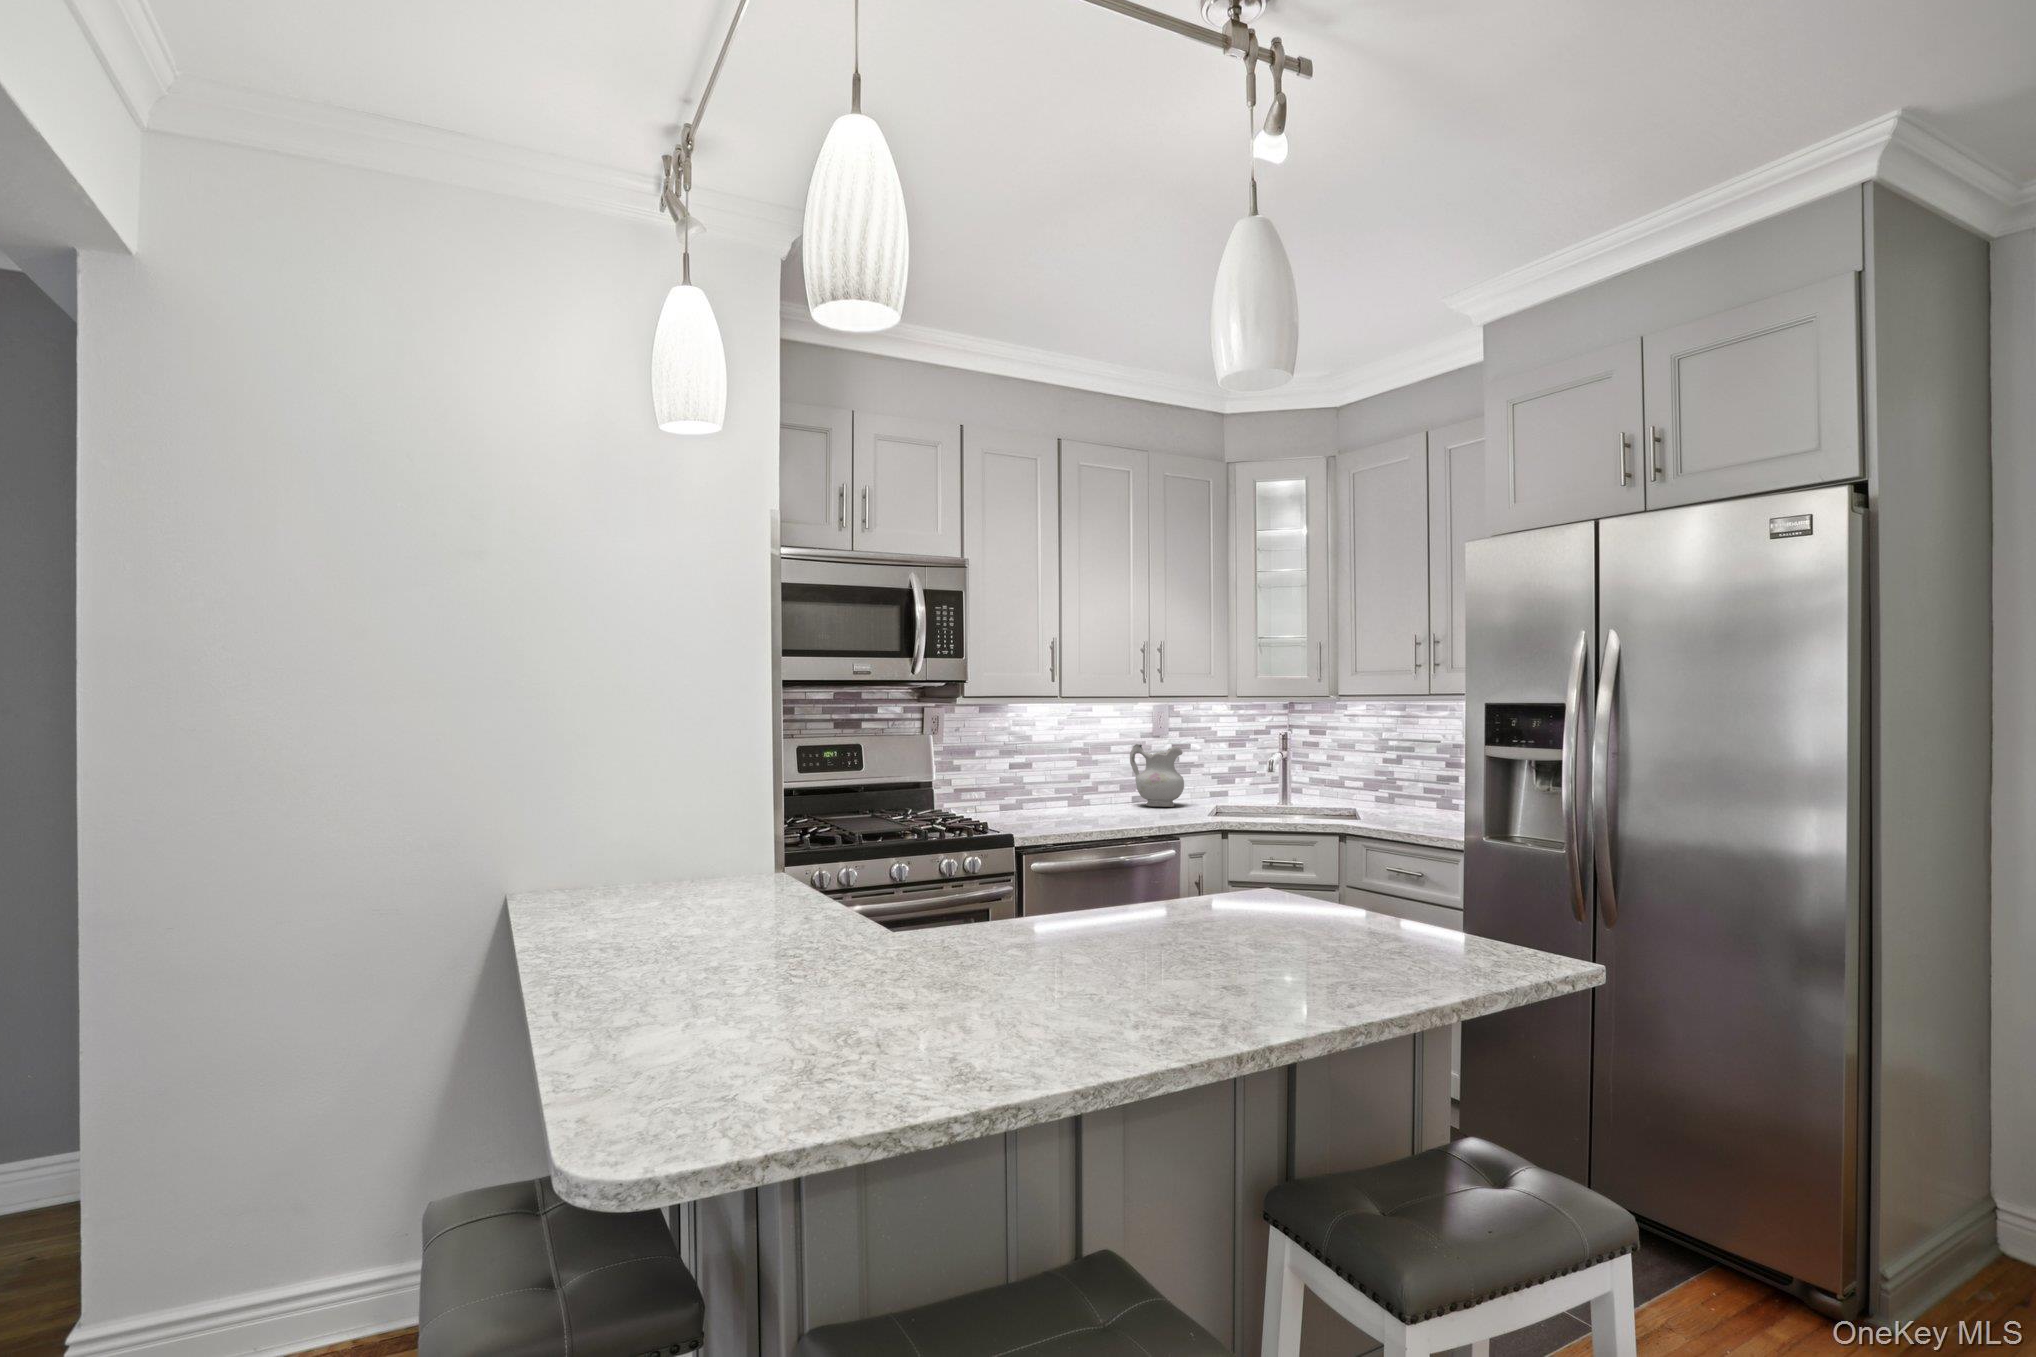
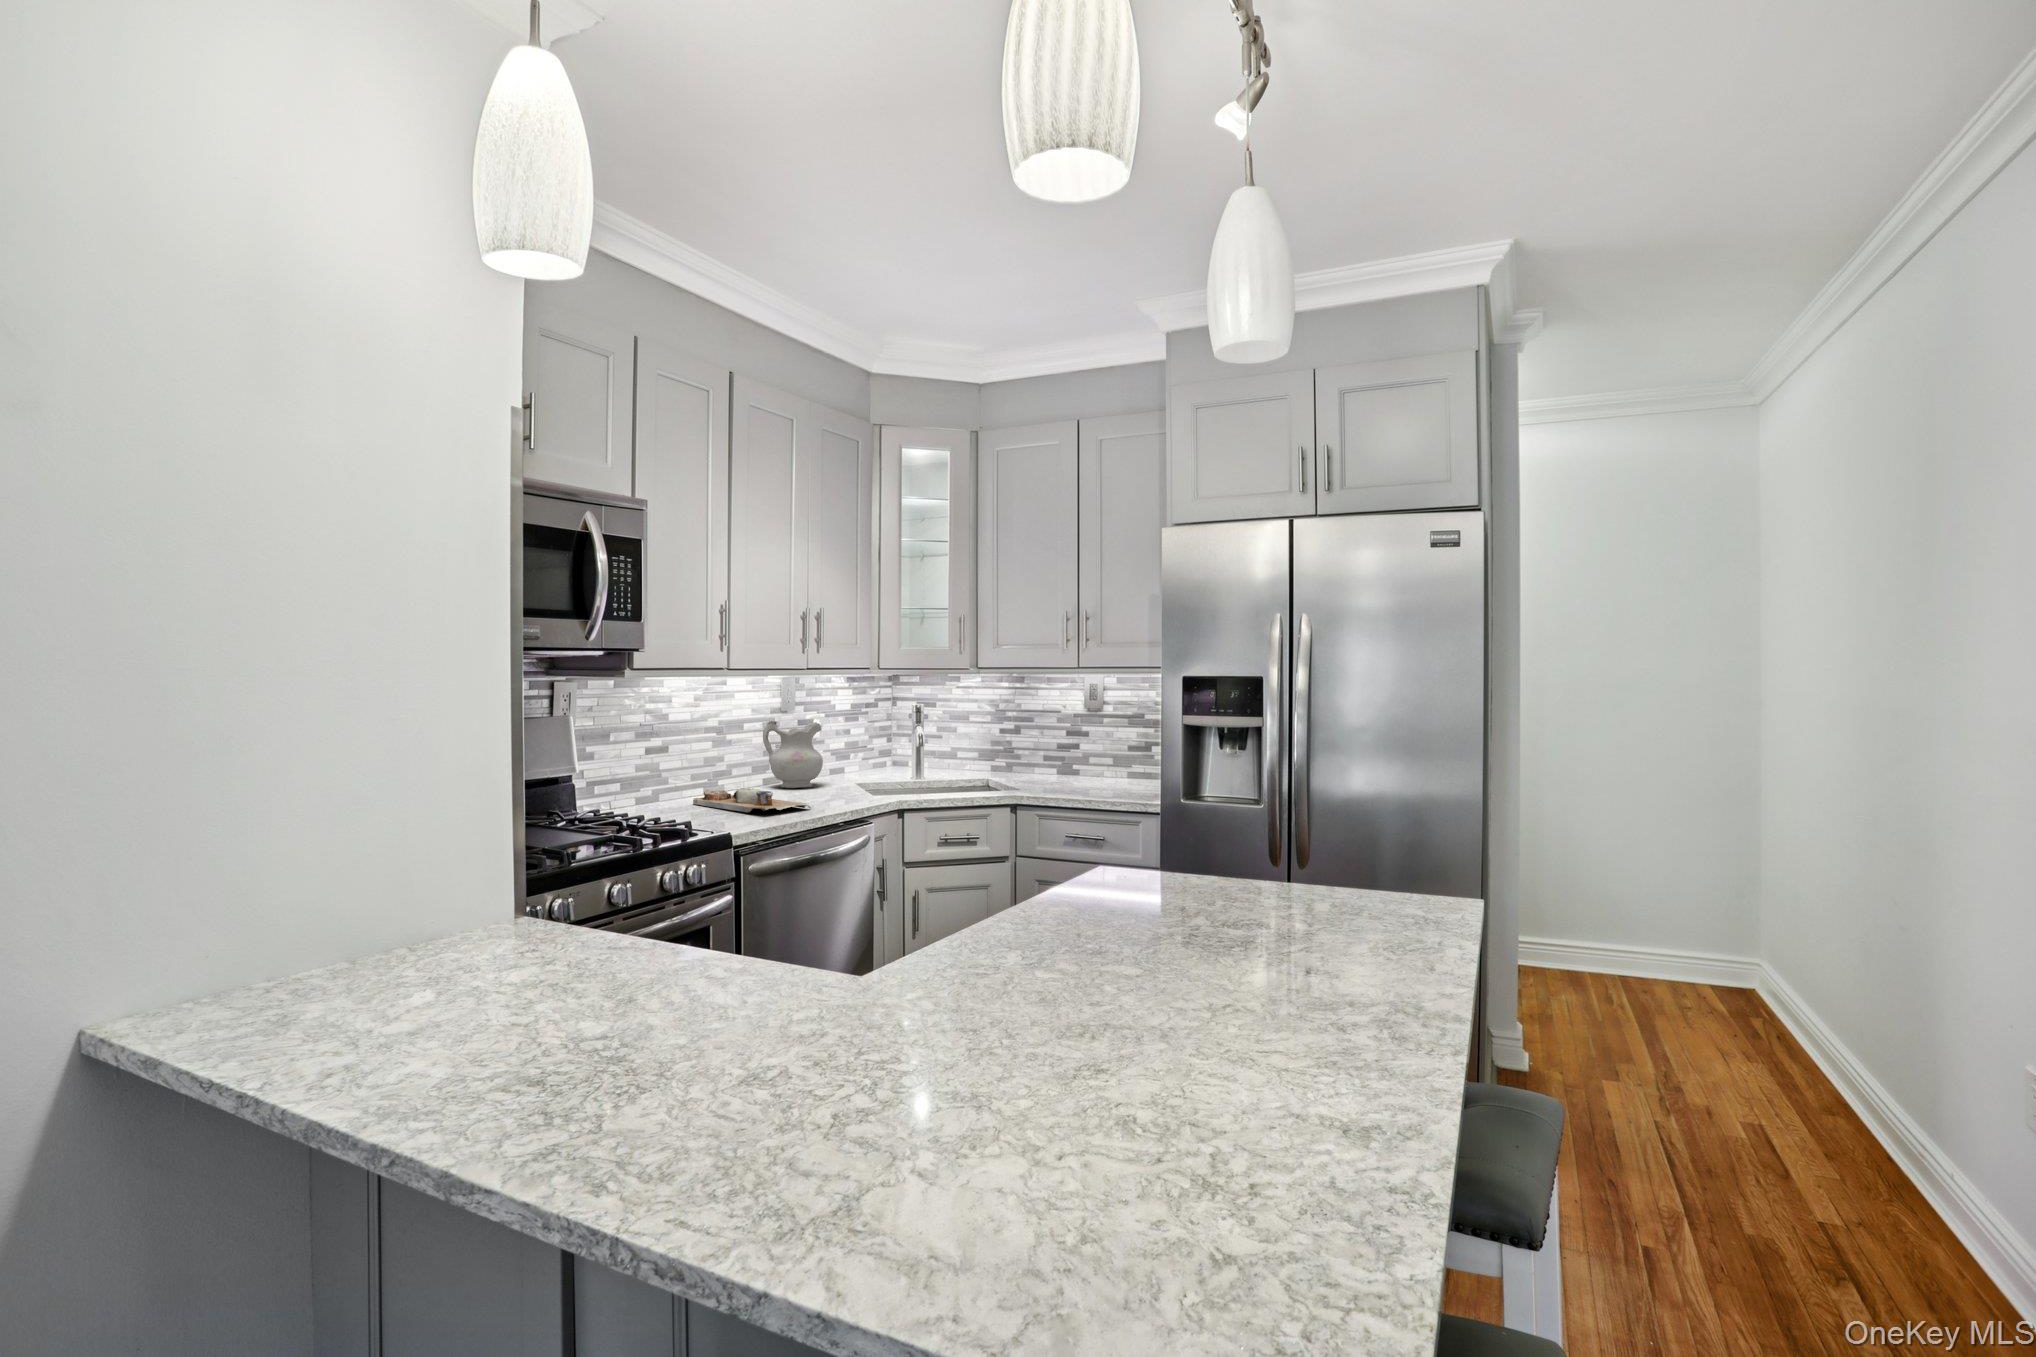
cutting board: none [1051,802,1131,823] -> present [693,788,811,813]

